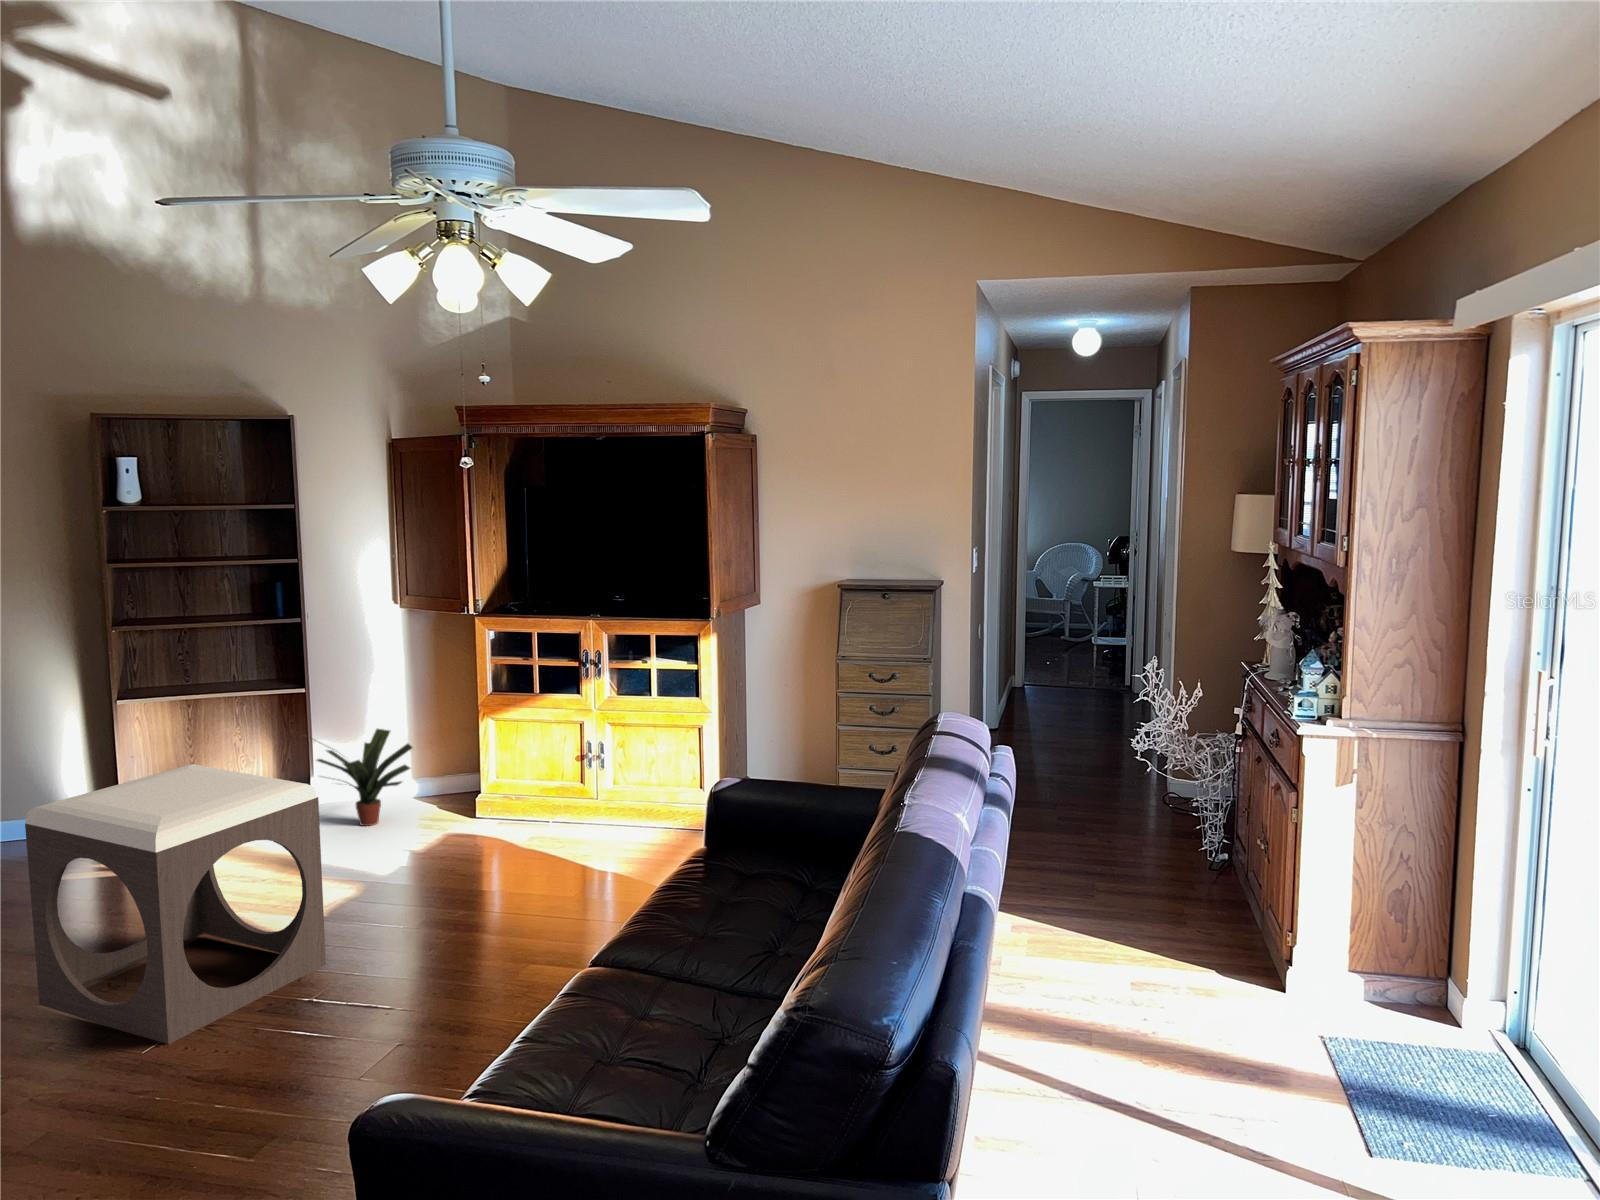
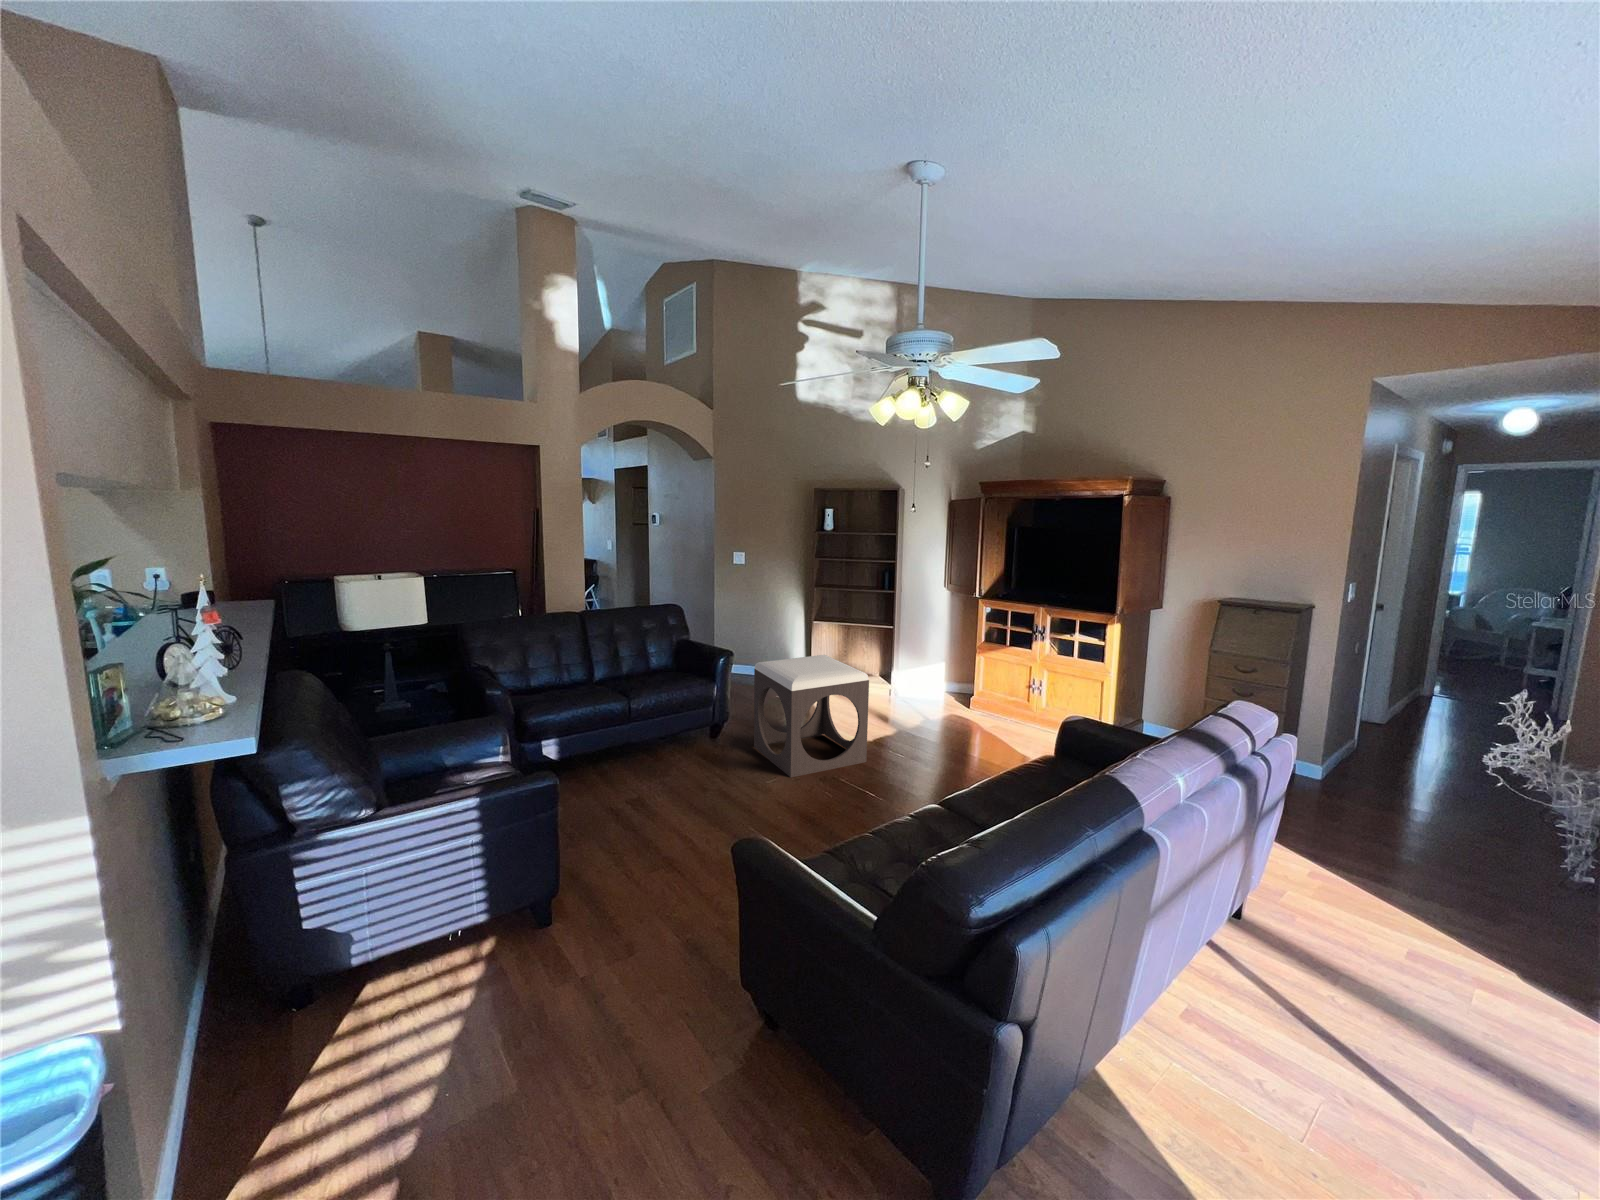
potted plant: present [308,729,412,826] -> none [889,648,943,701]

